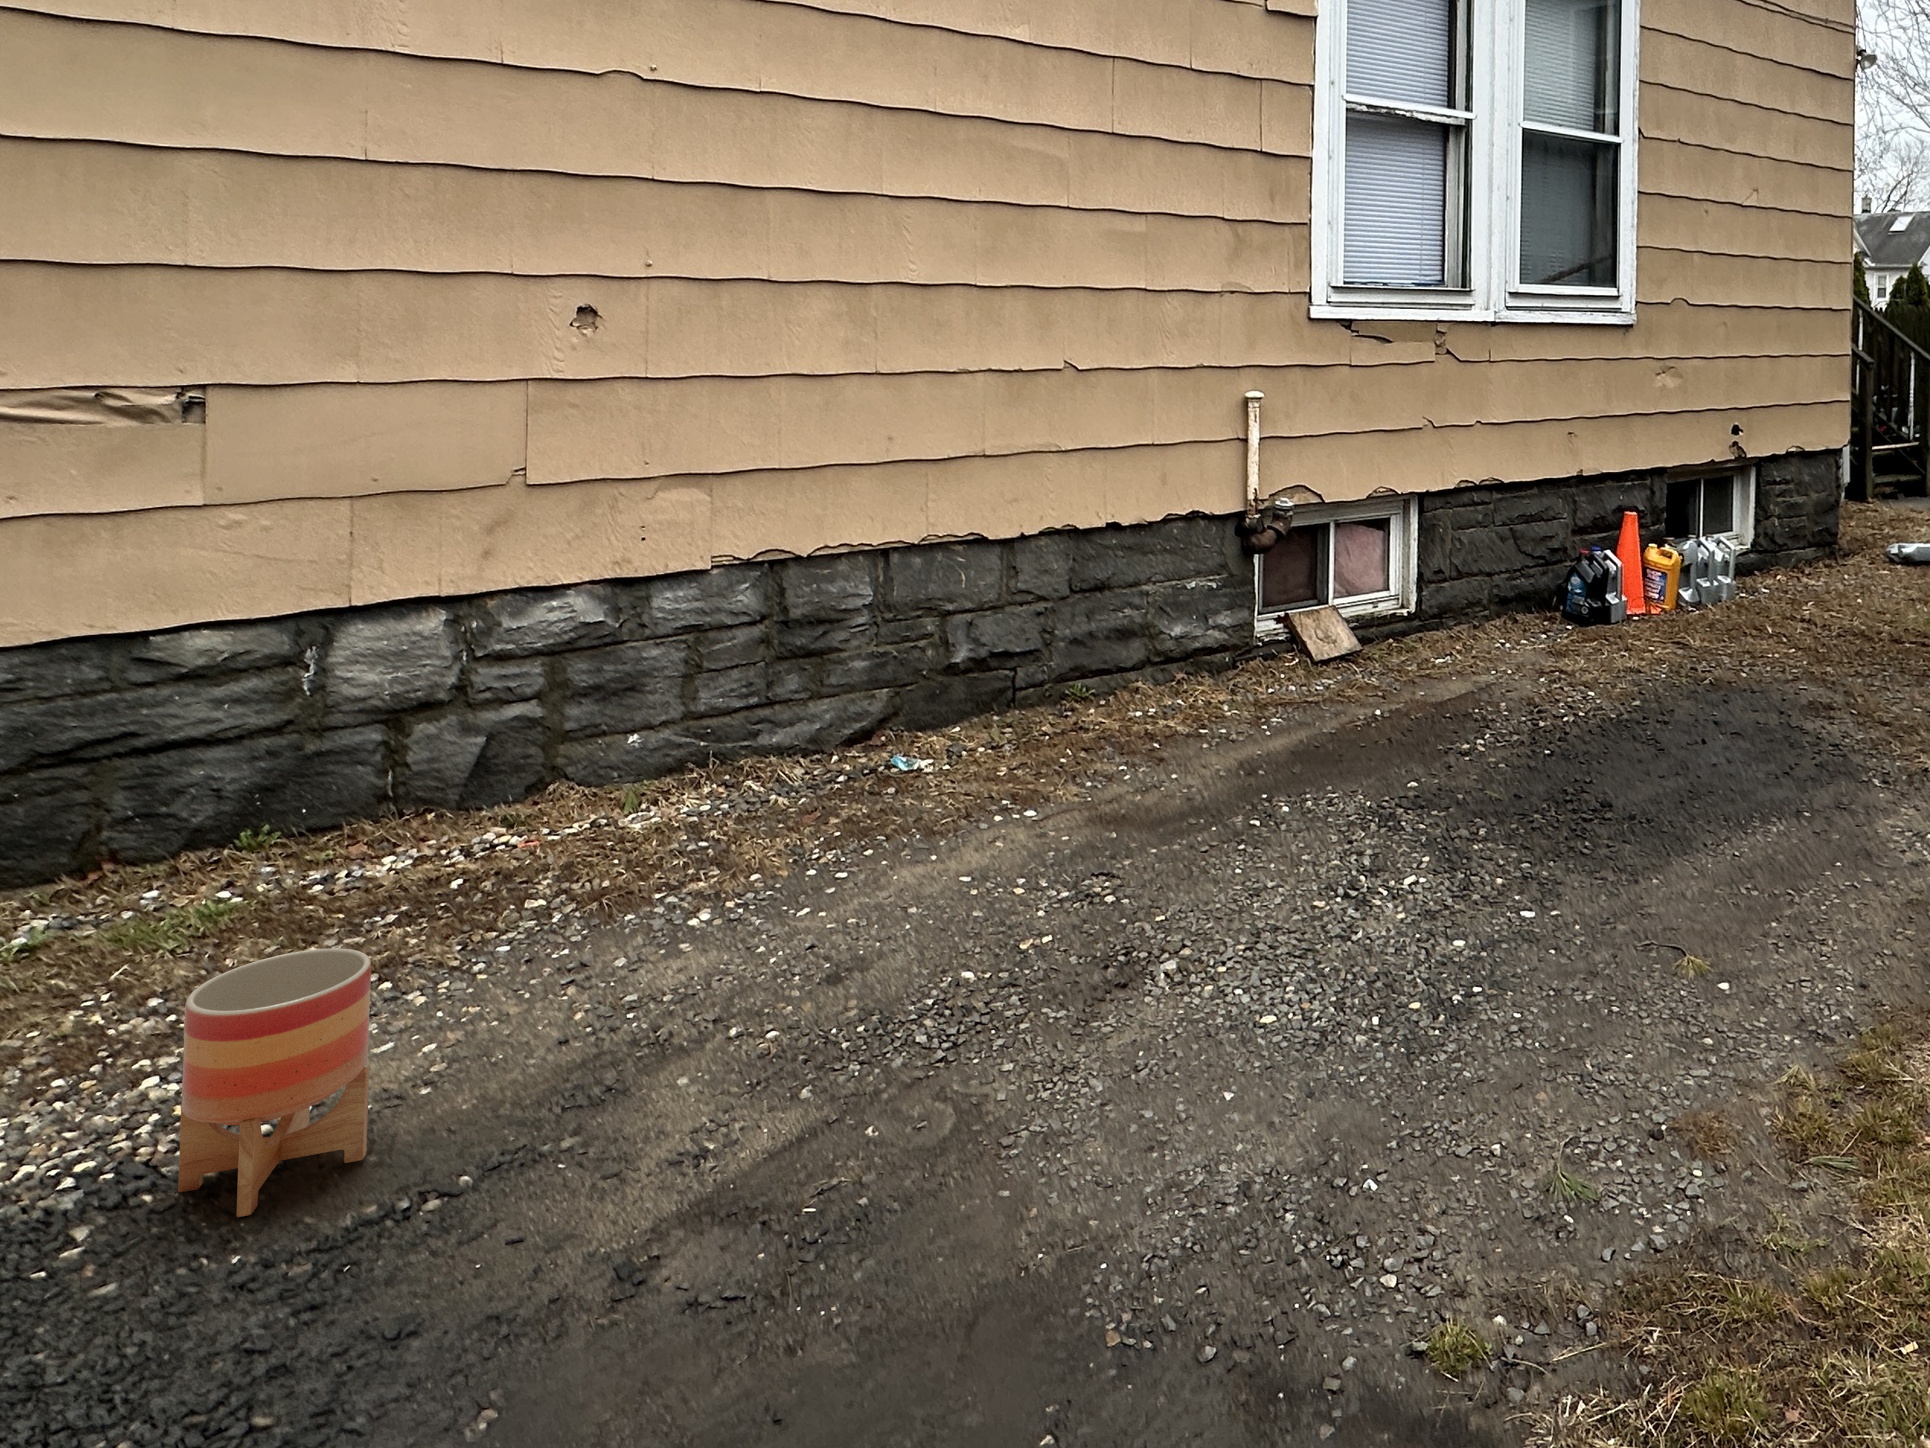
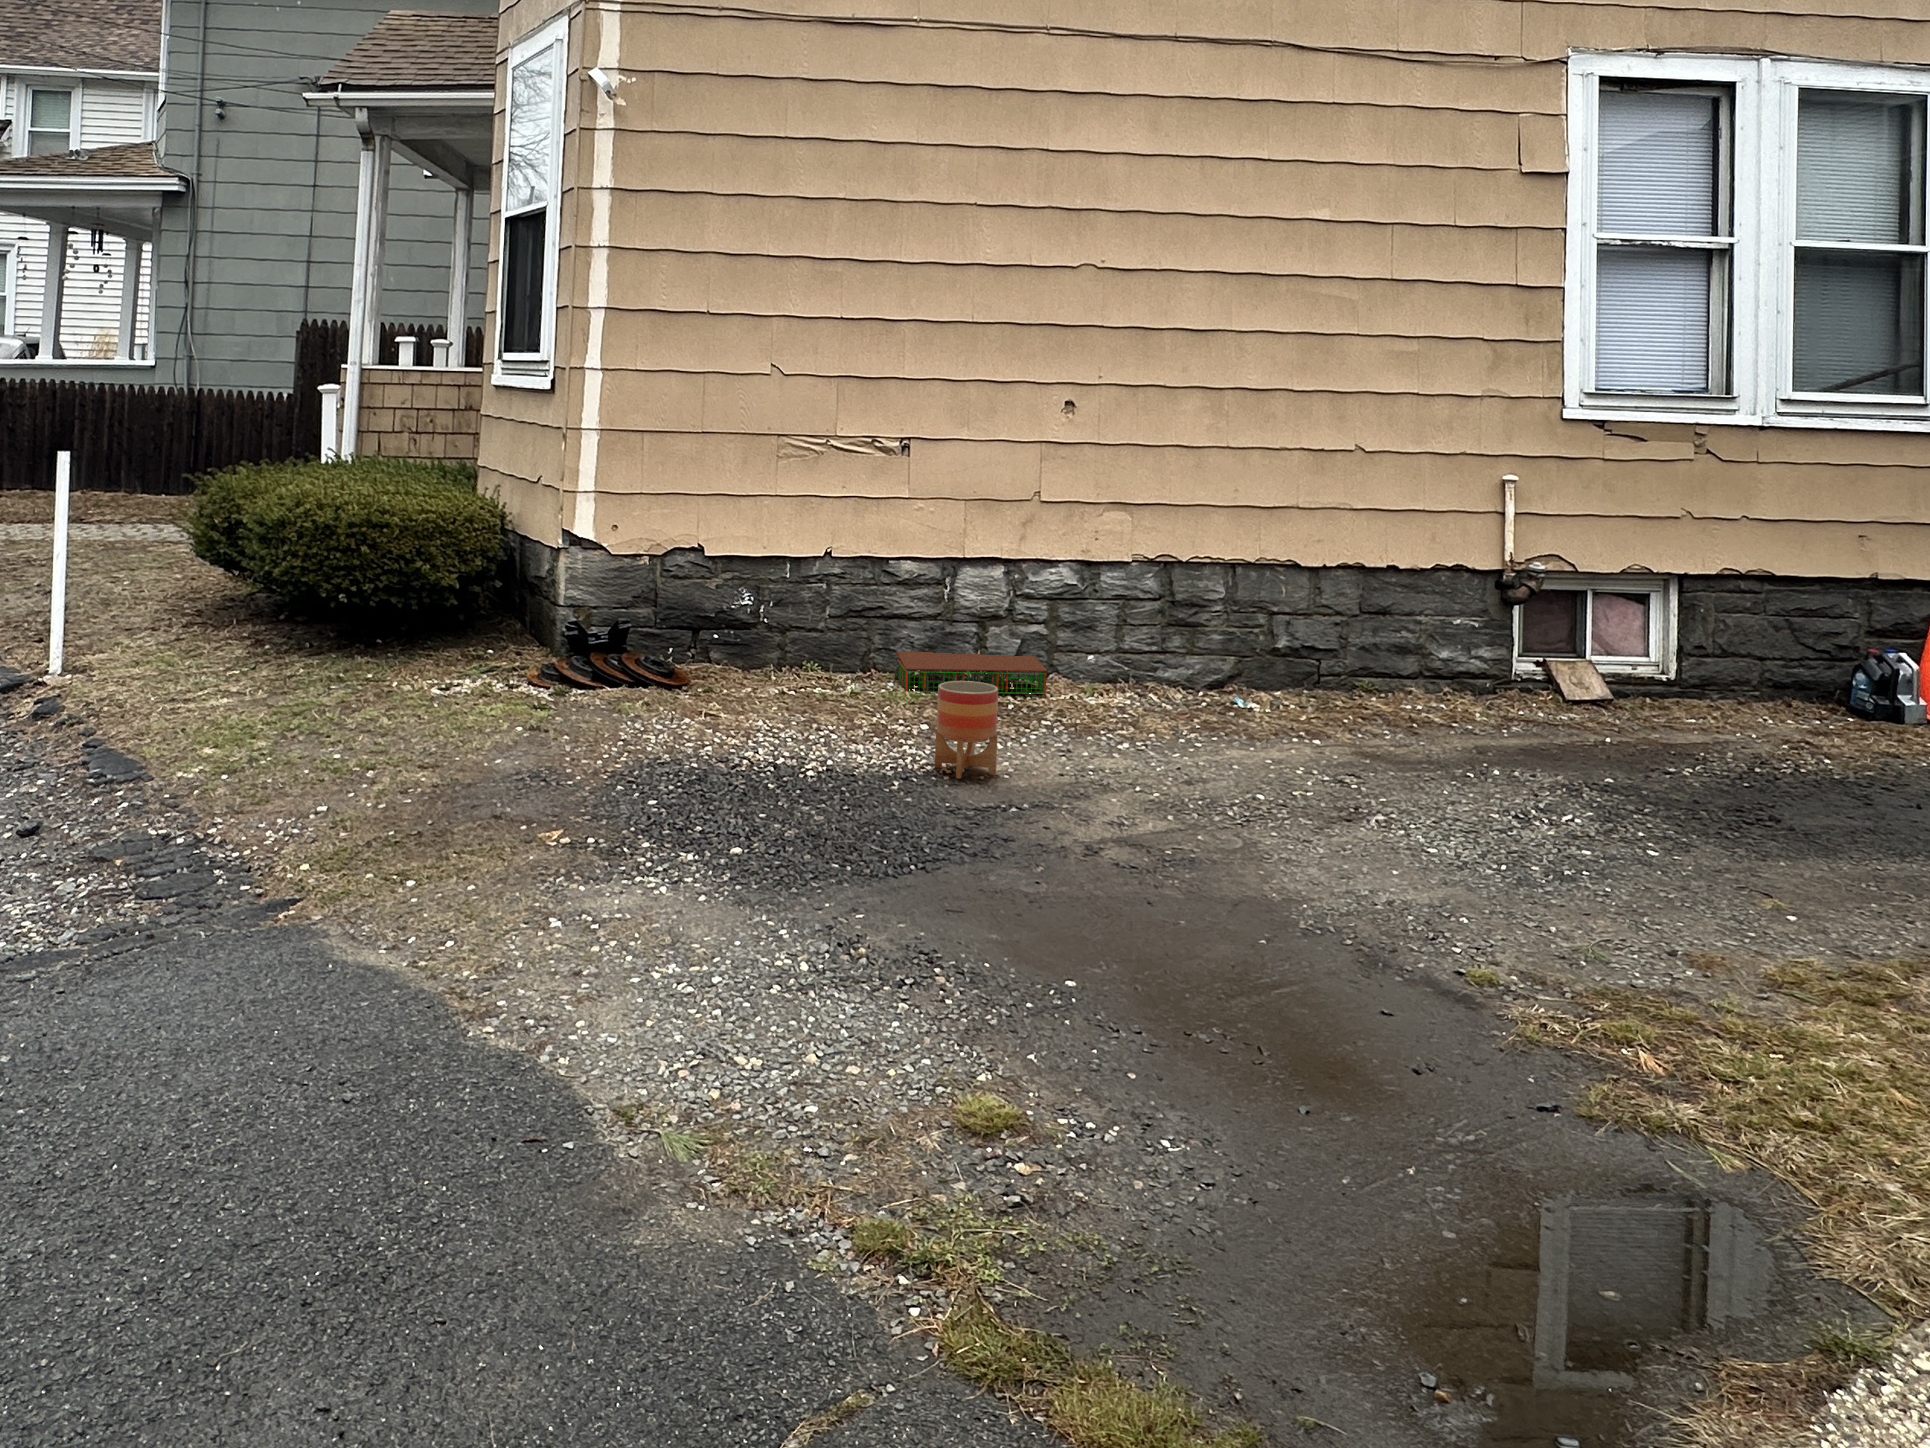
storage bin: none [160,751,536,918] -> present [895,651,1047,694]

